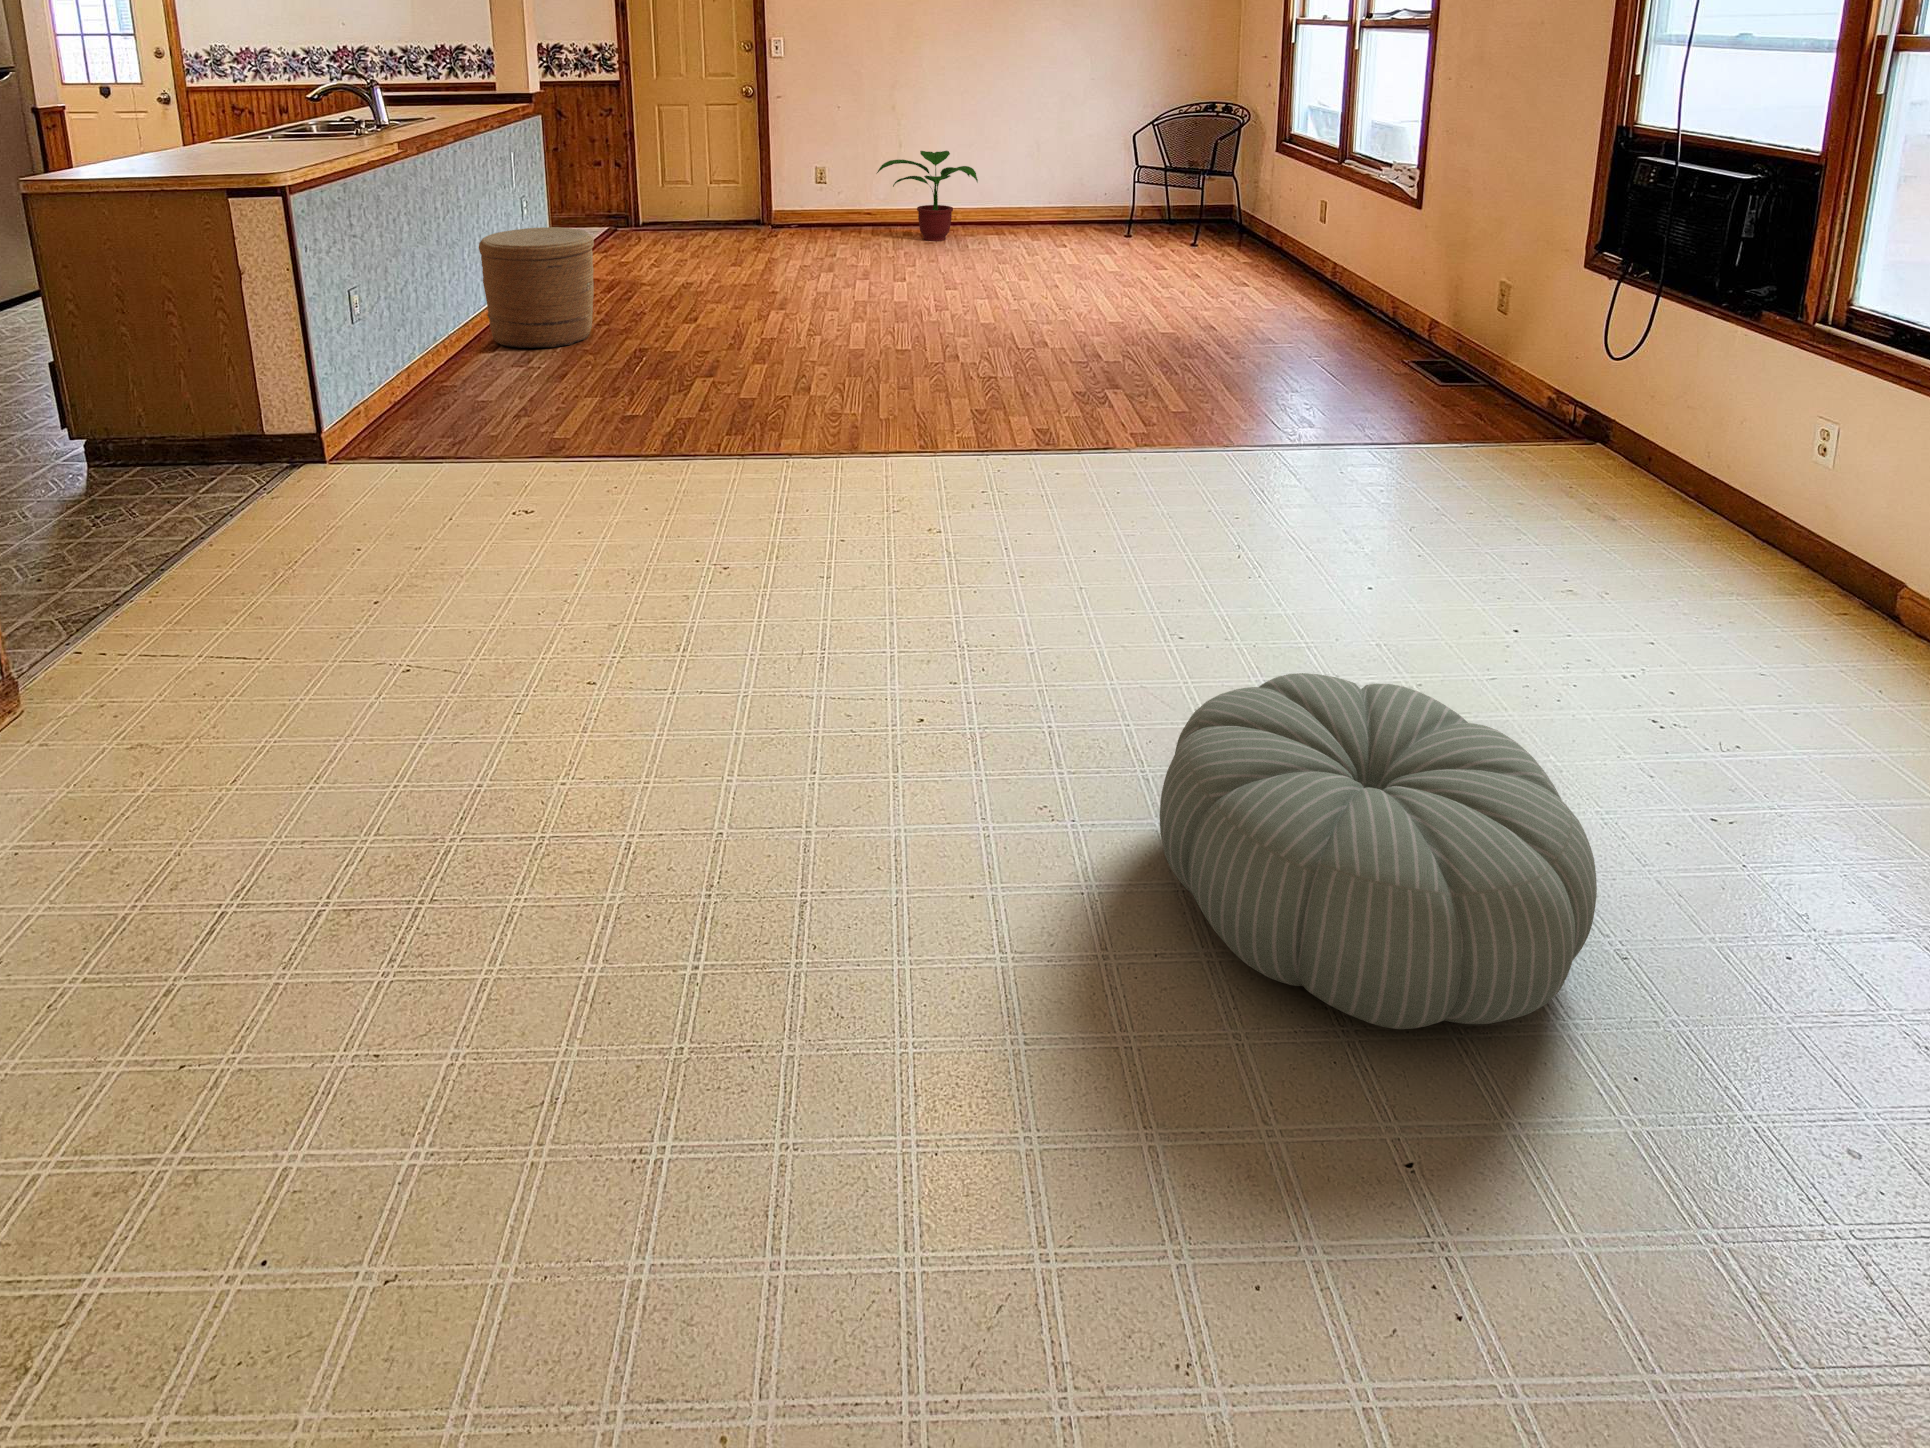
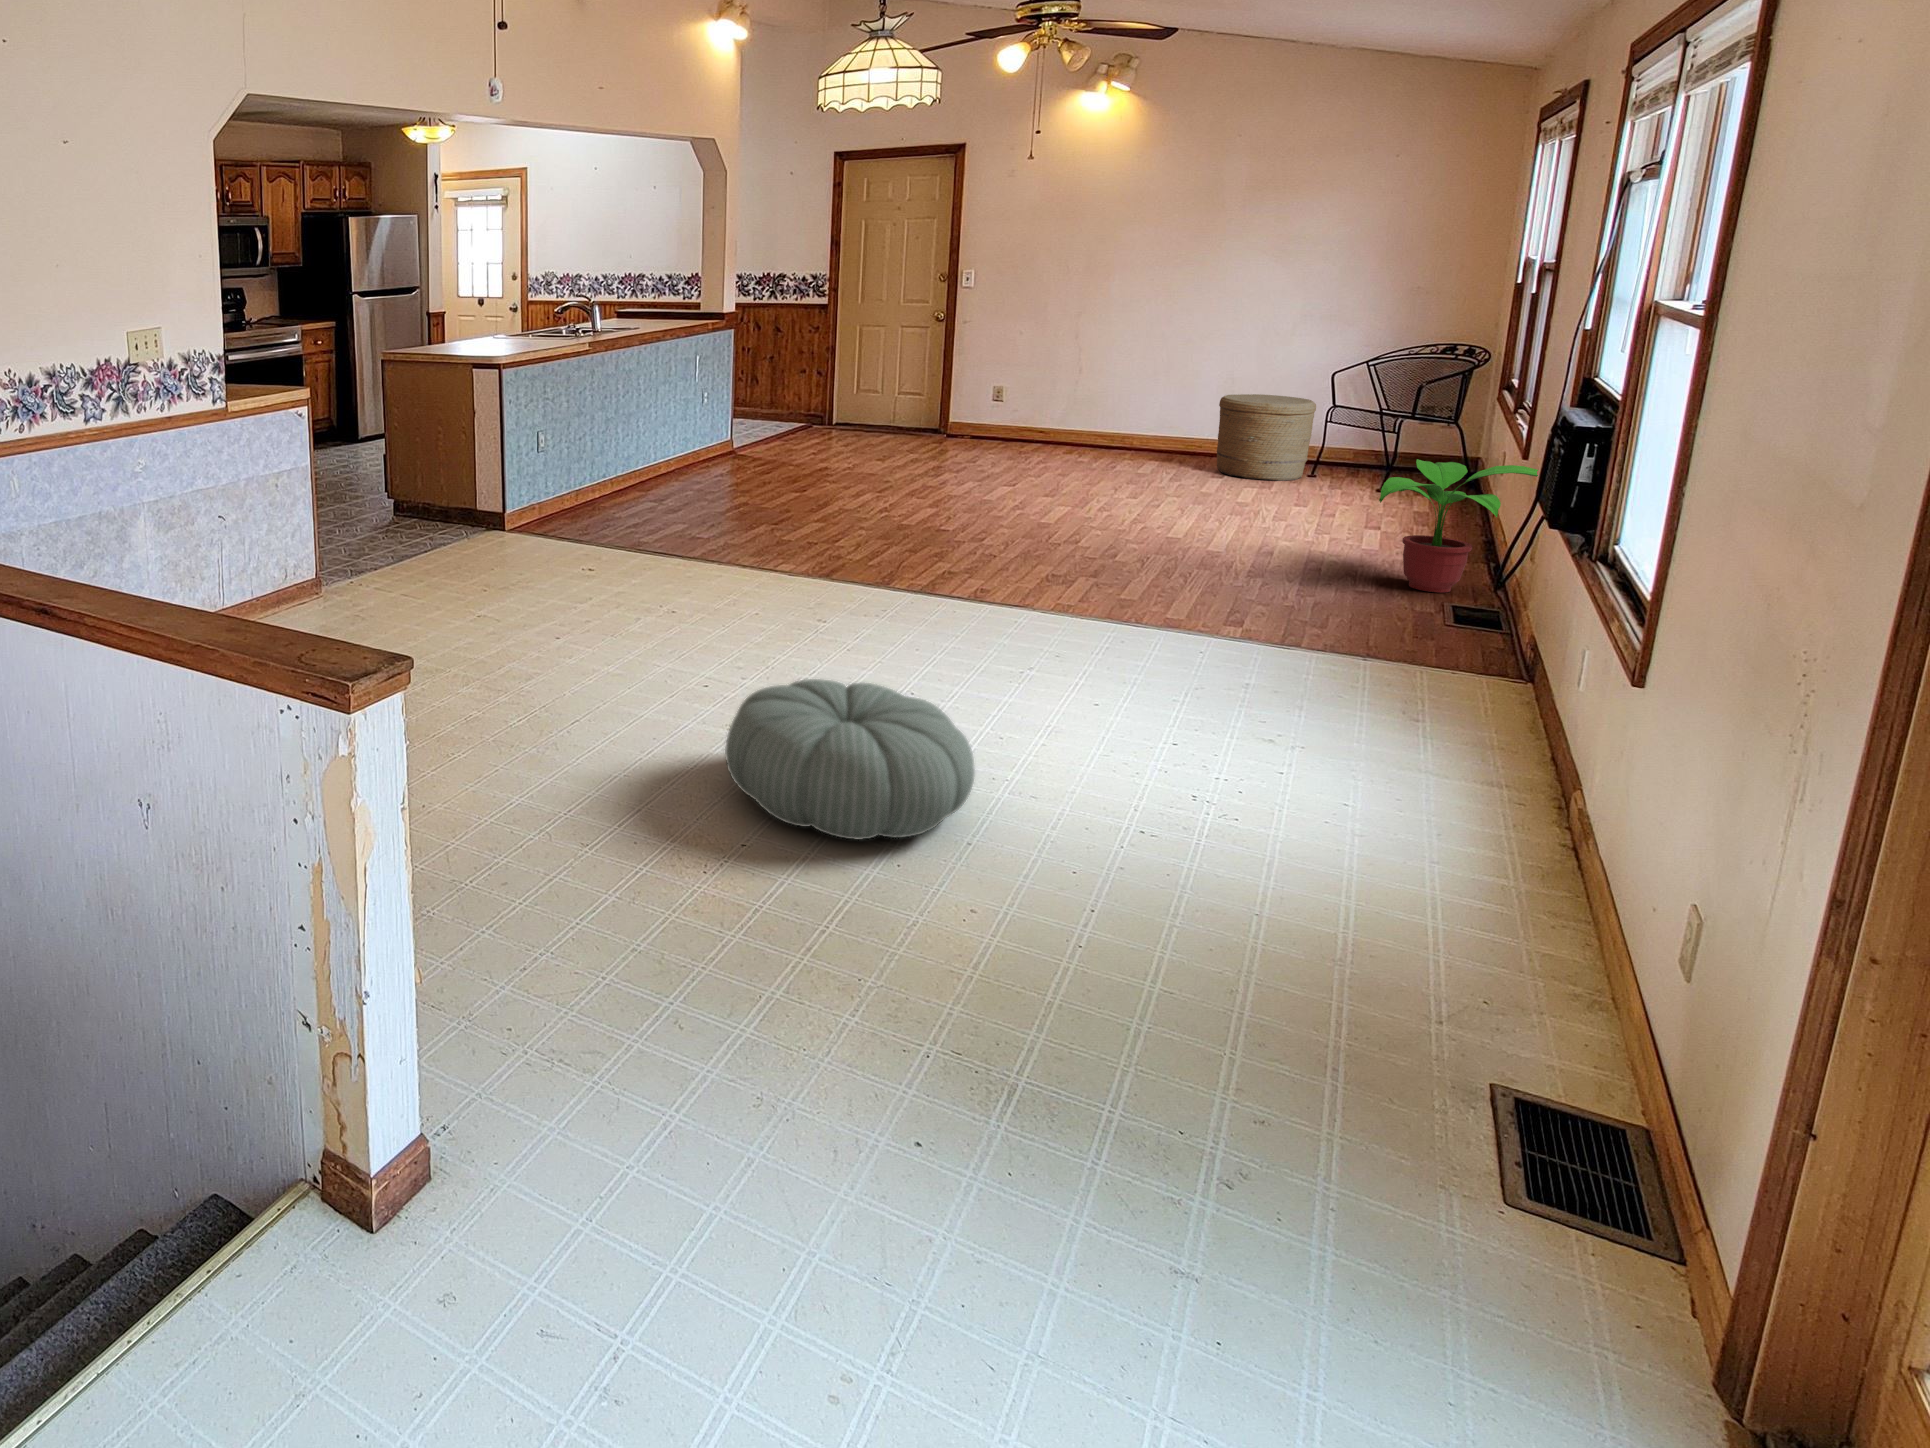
potted plant: present [877,151,978,241] -> present [1379,459,1538,593]
woven basket: present [479,227,594,348] -> present [1217,394,1316,481]

